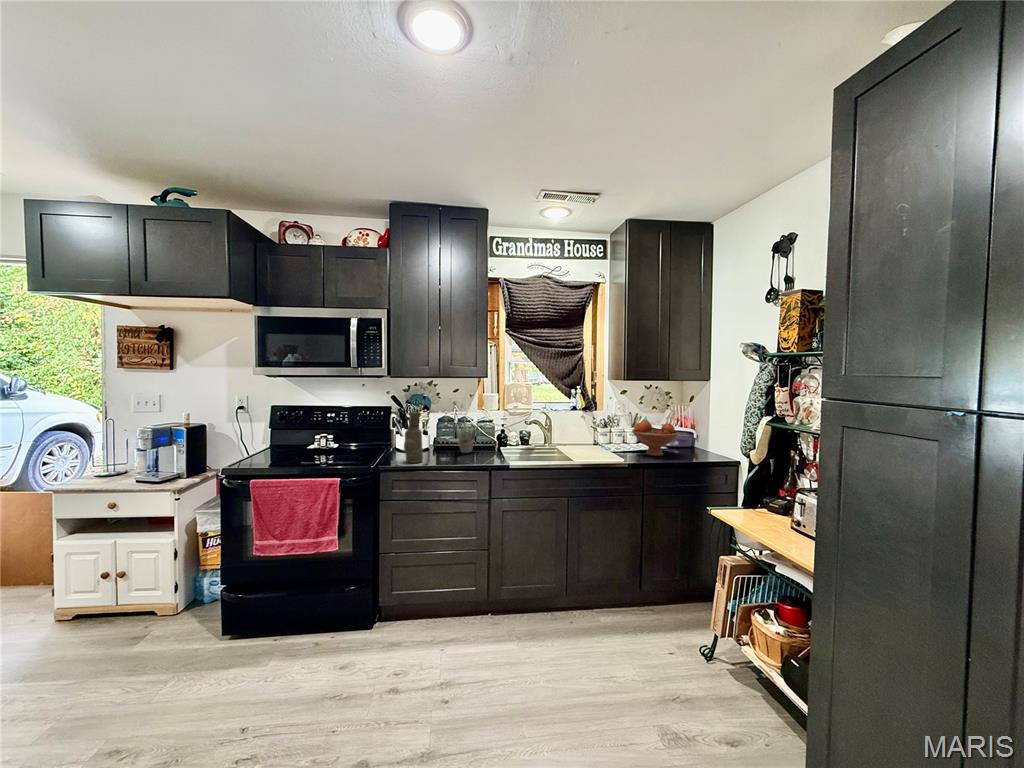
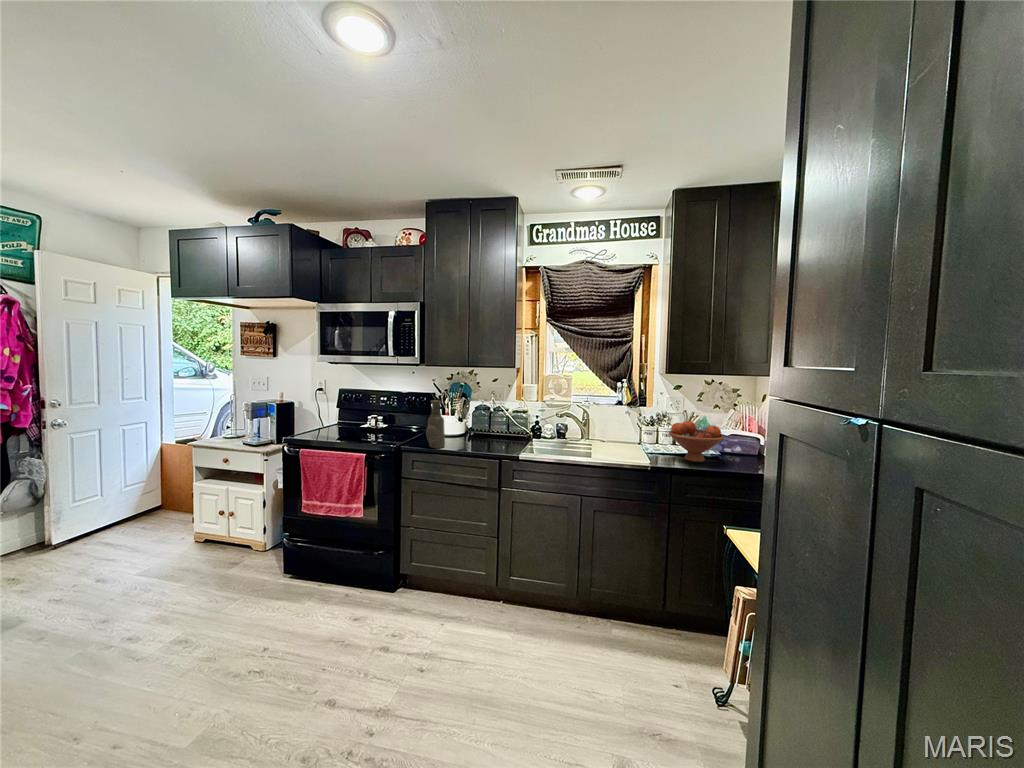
succulent plant: present [447,419,478,453] -> none [471,406,505,442]

